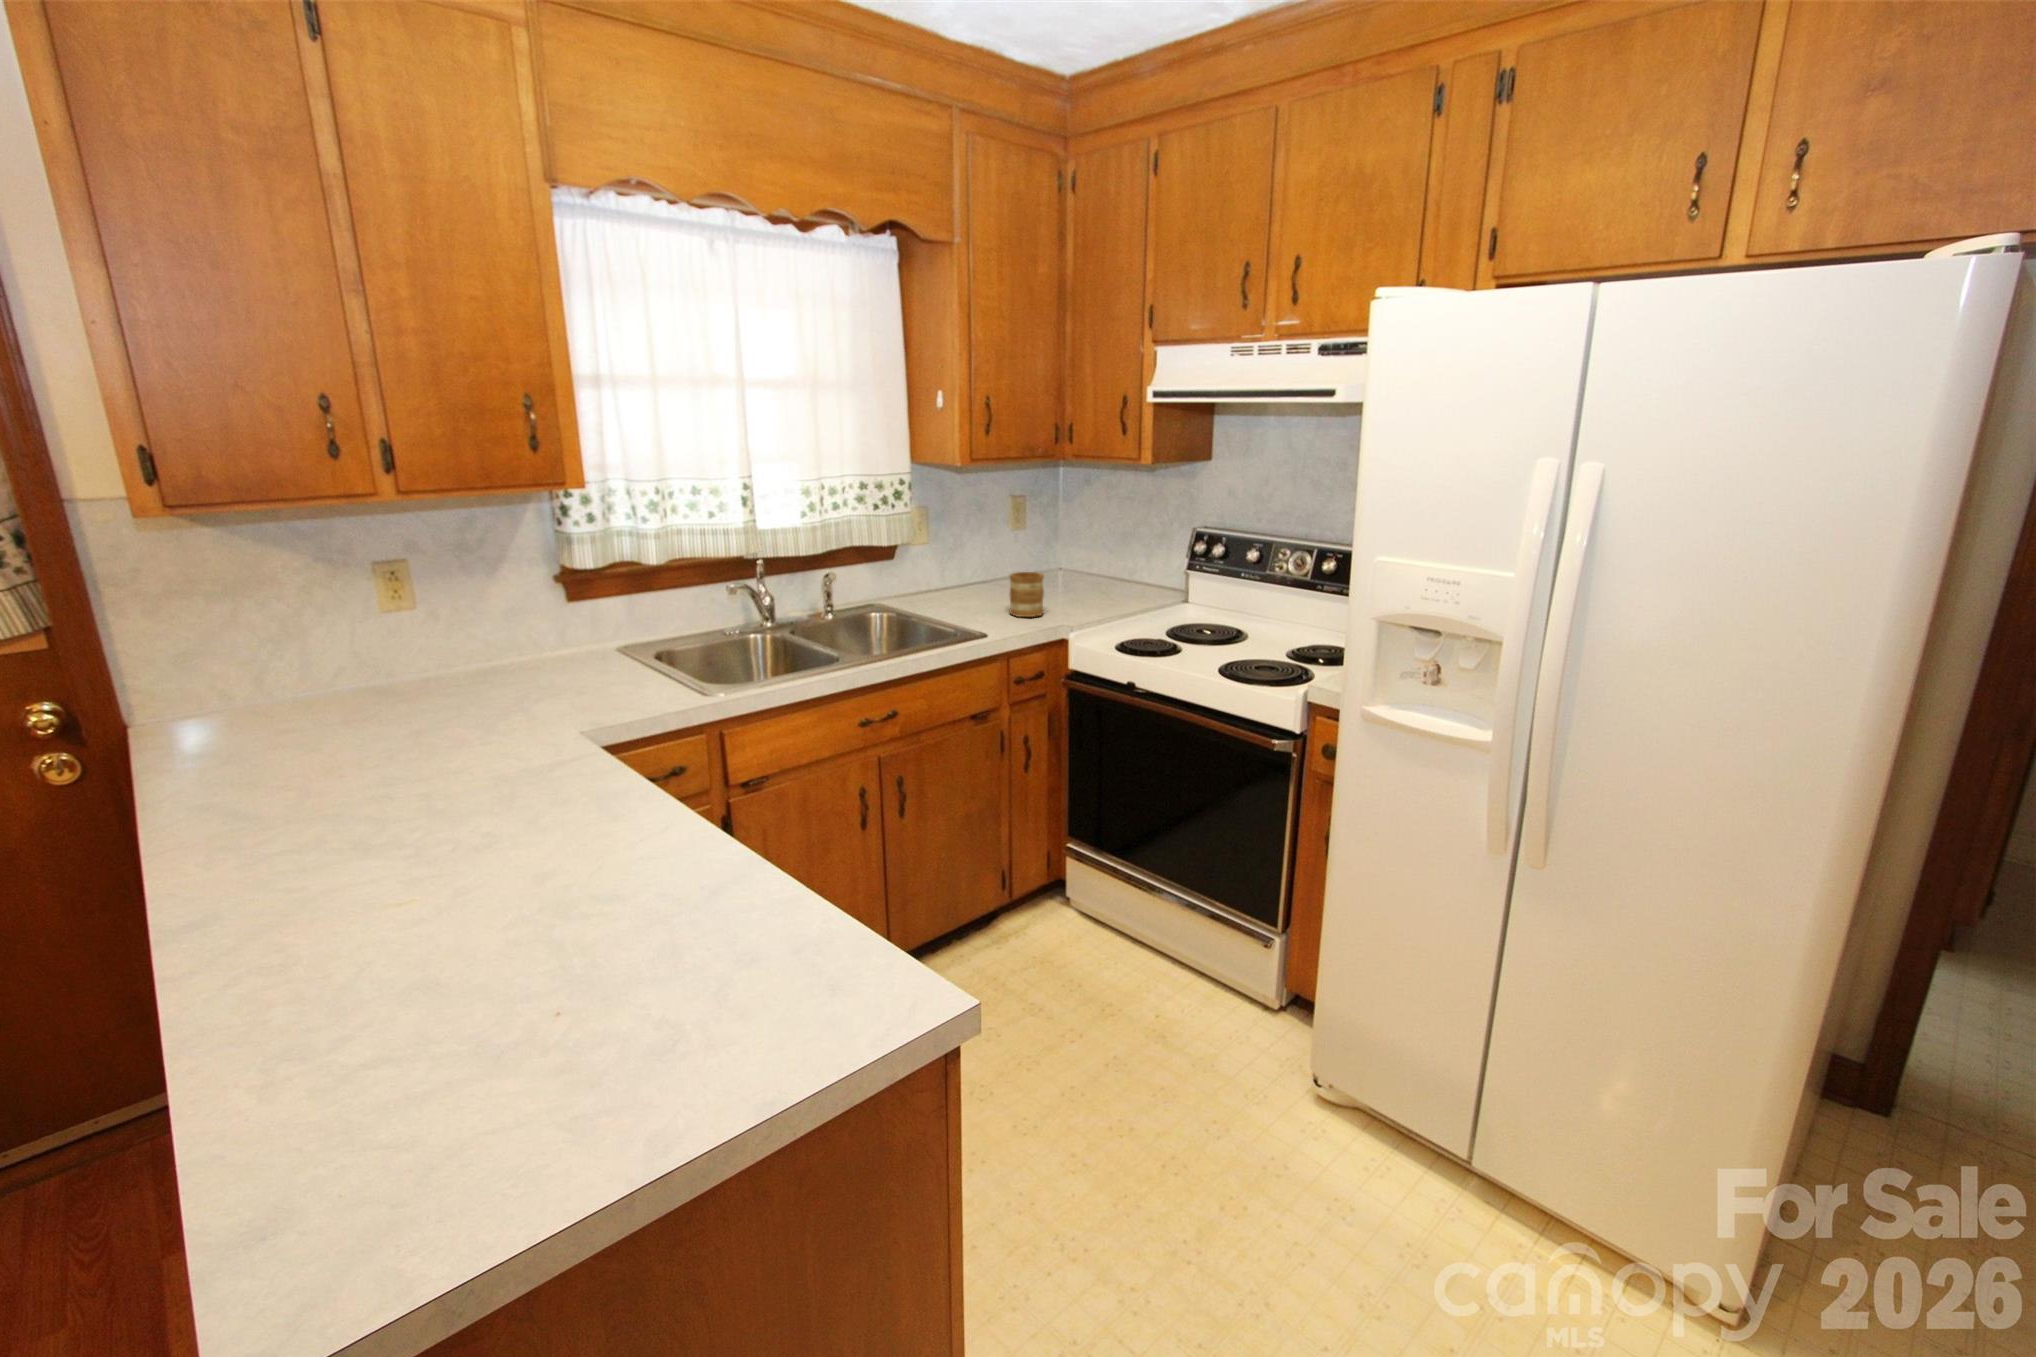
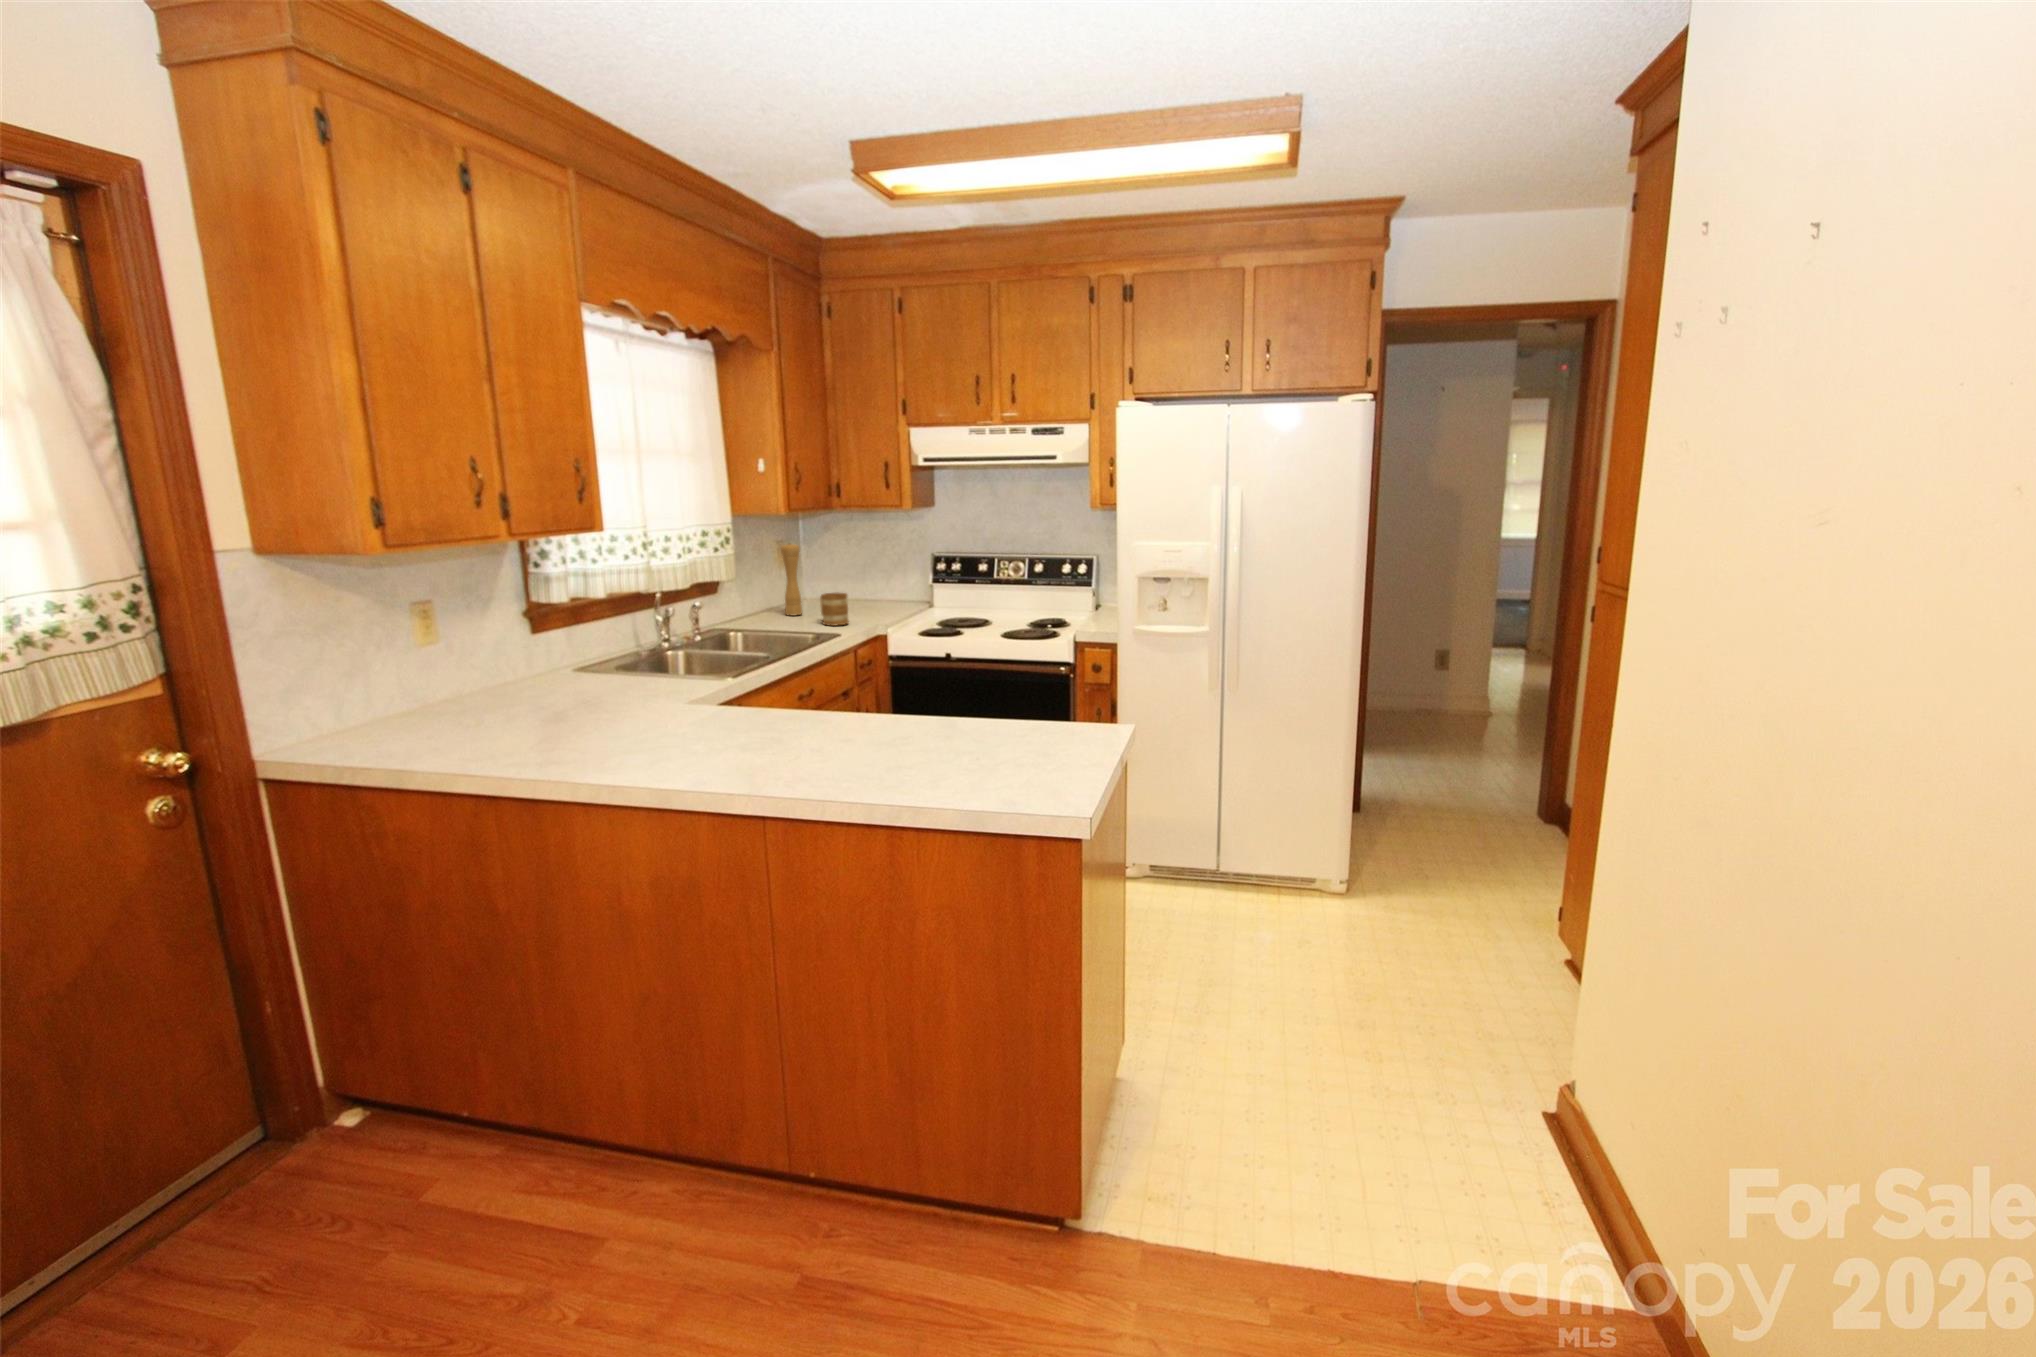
pepper mill: none [989,502,1013,594] -> present [781,543,802,615]

